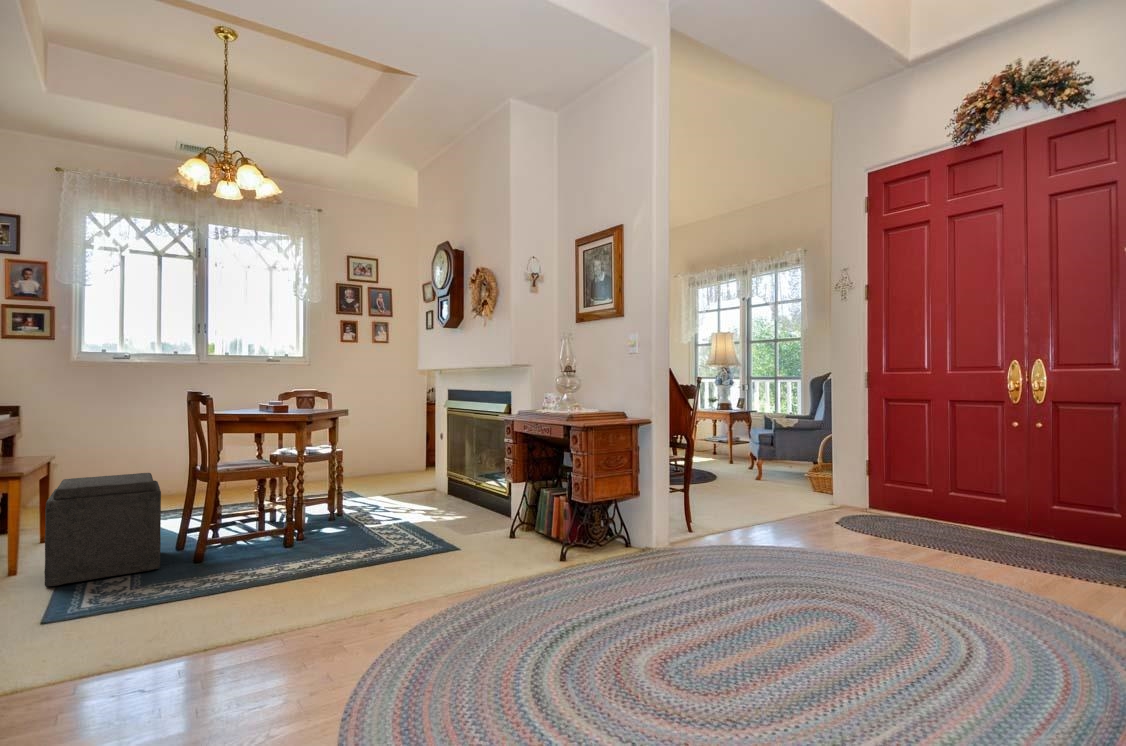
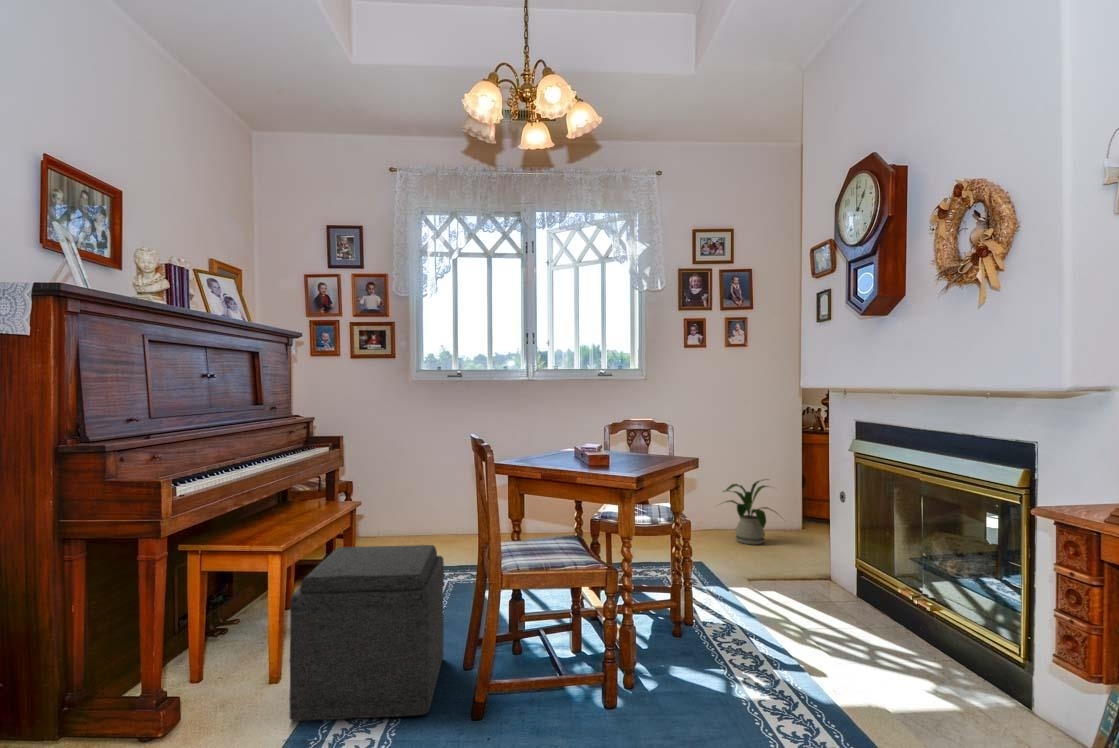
house plant: none [361,435,410,481] -> present [724,479,777,545]

